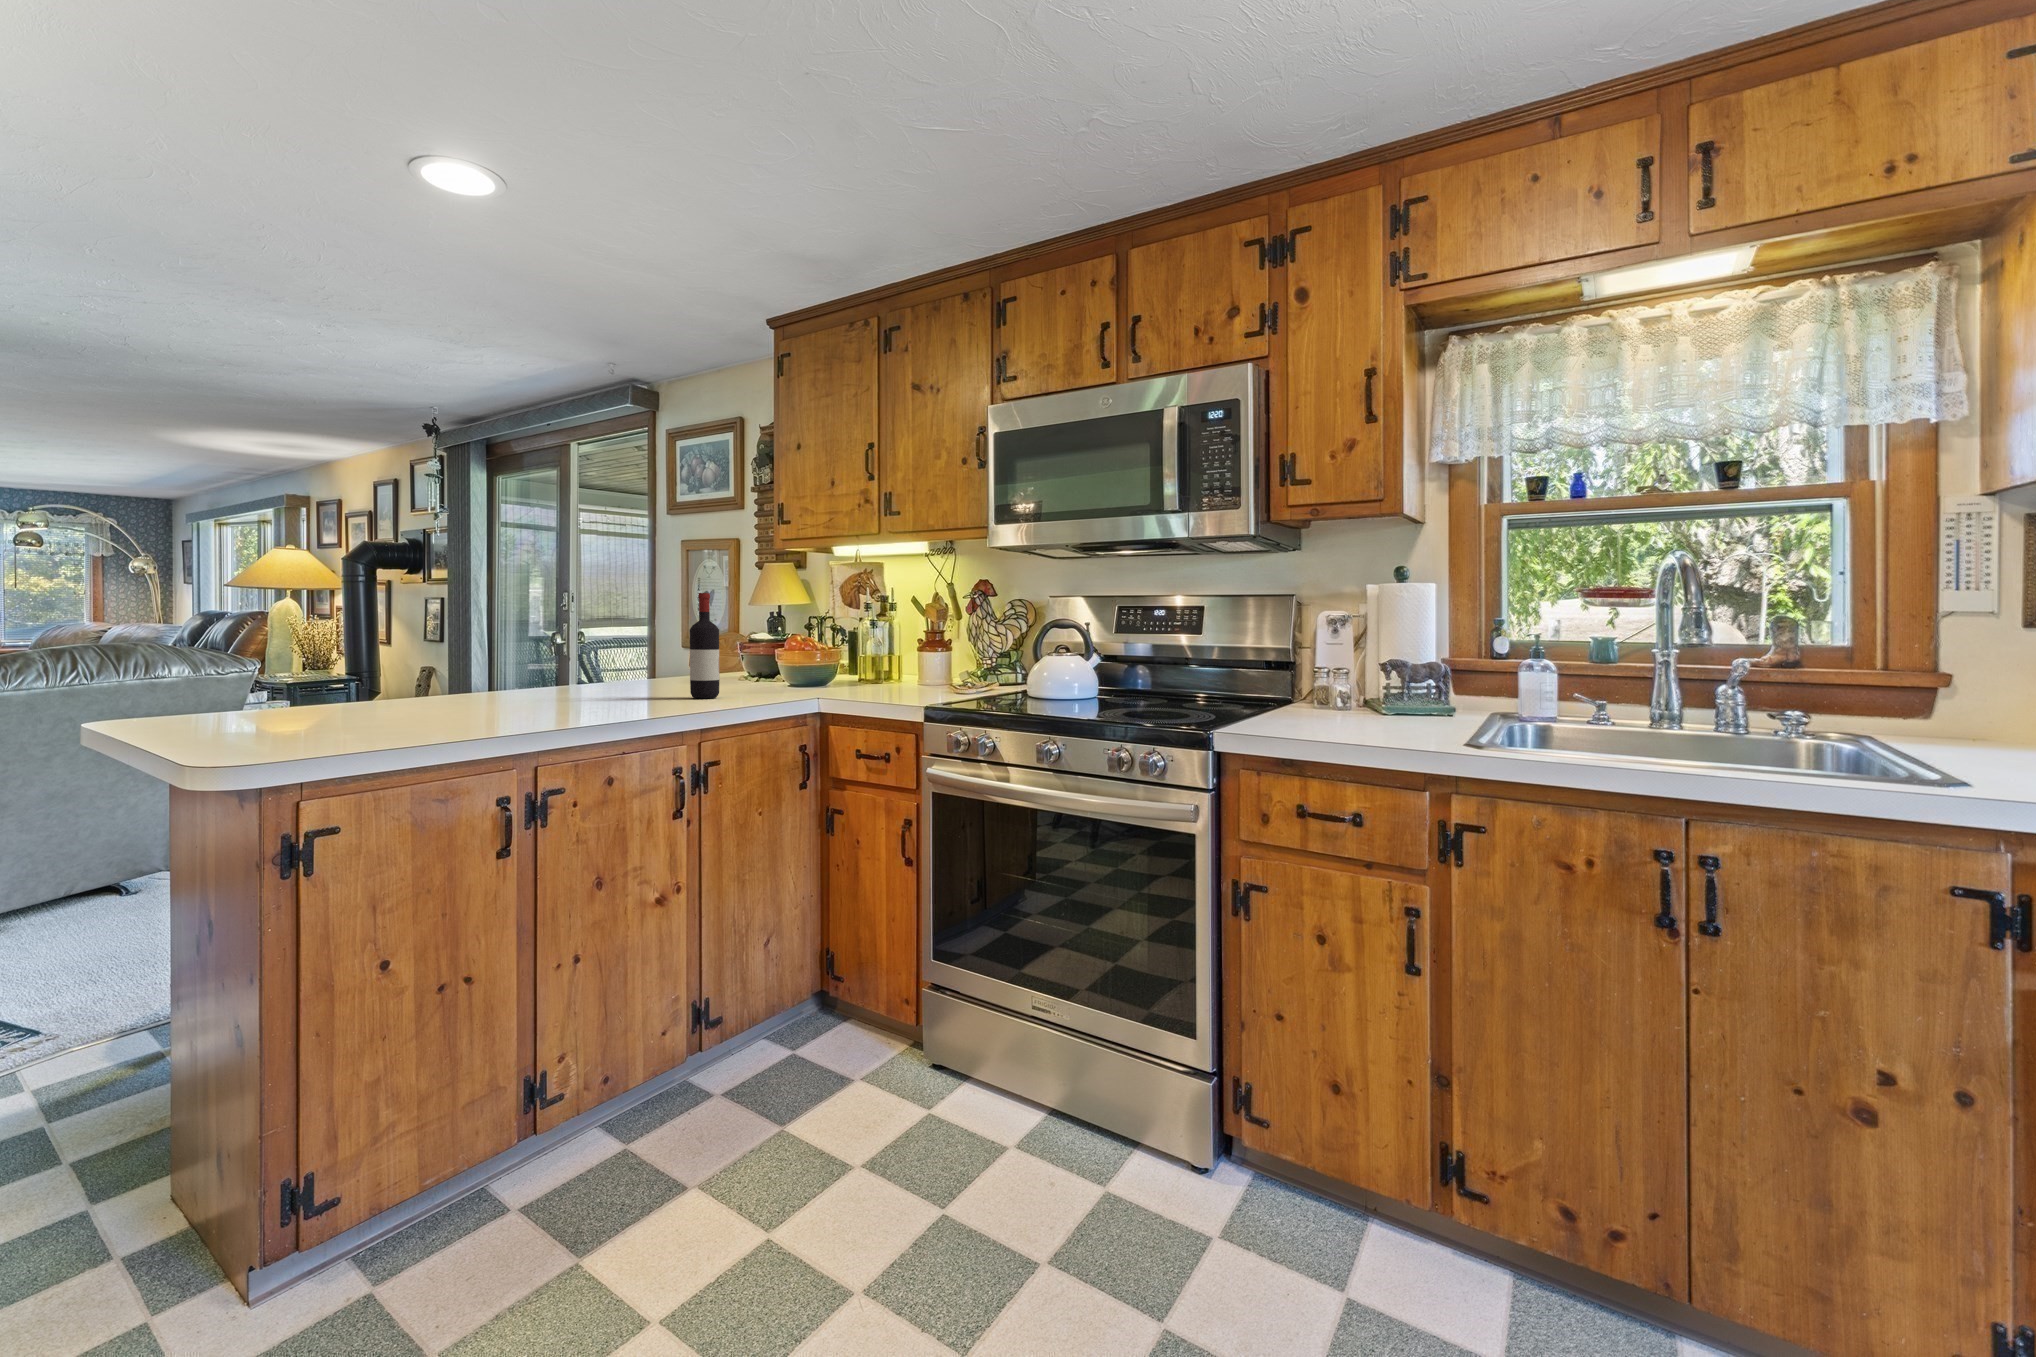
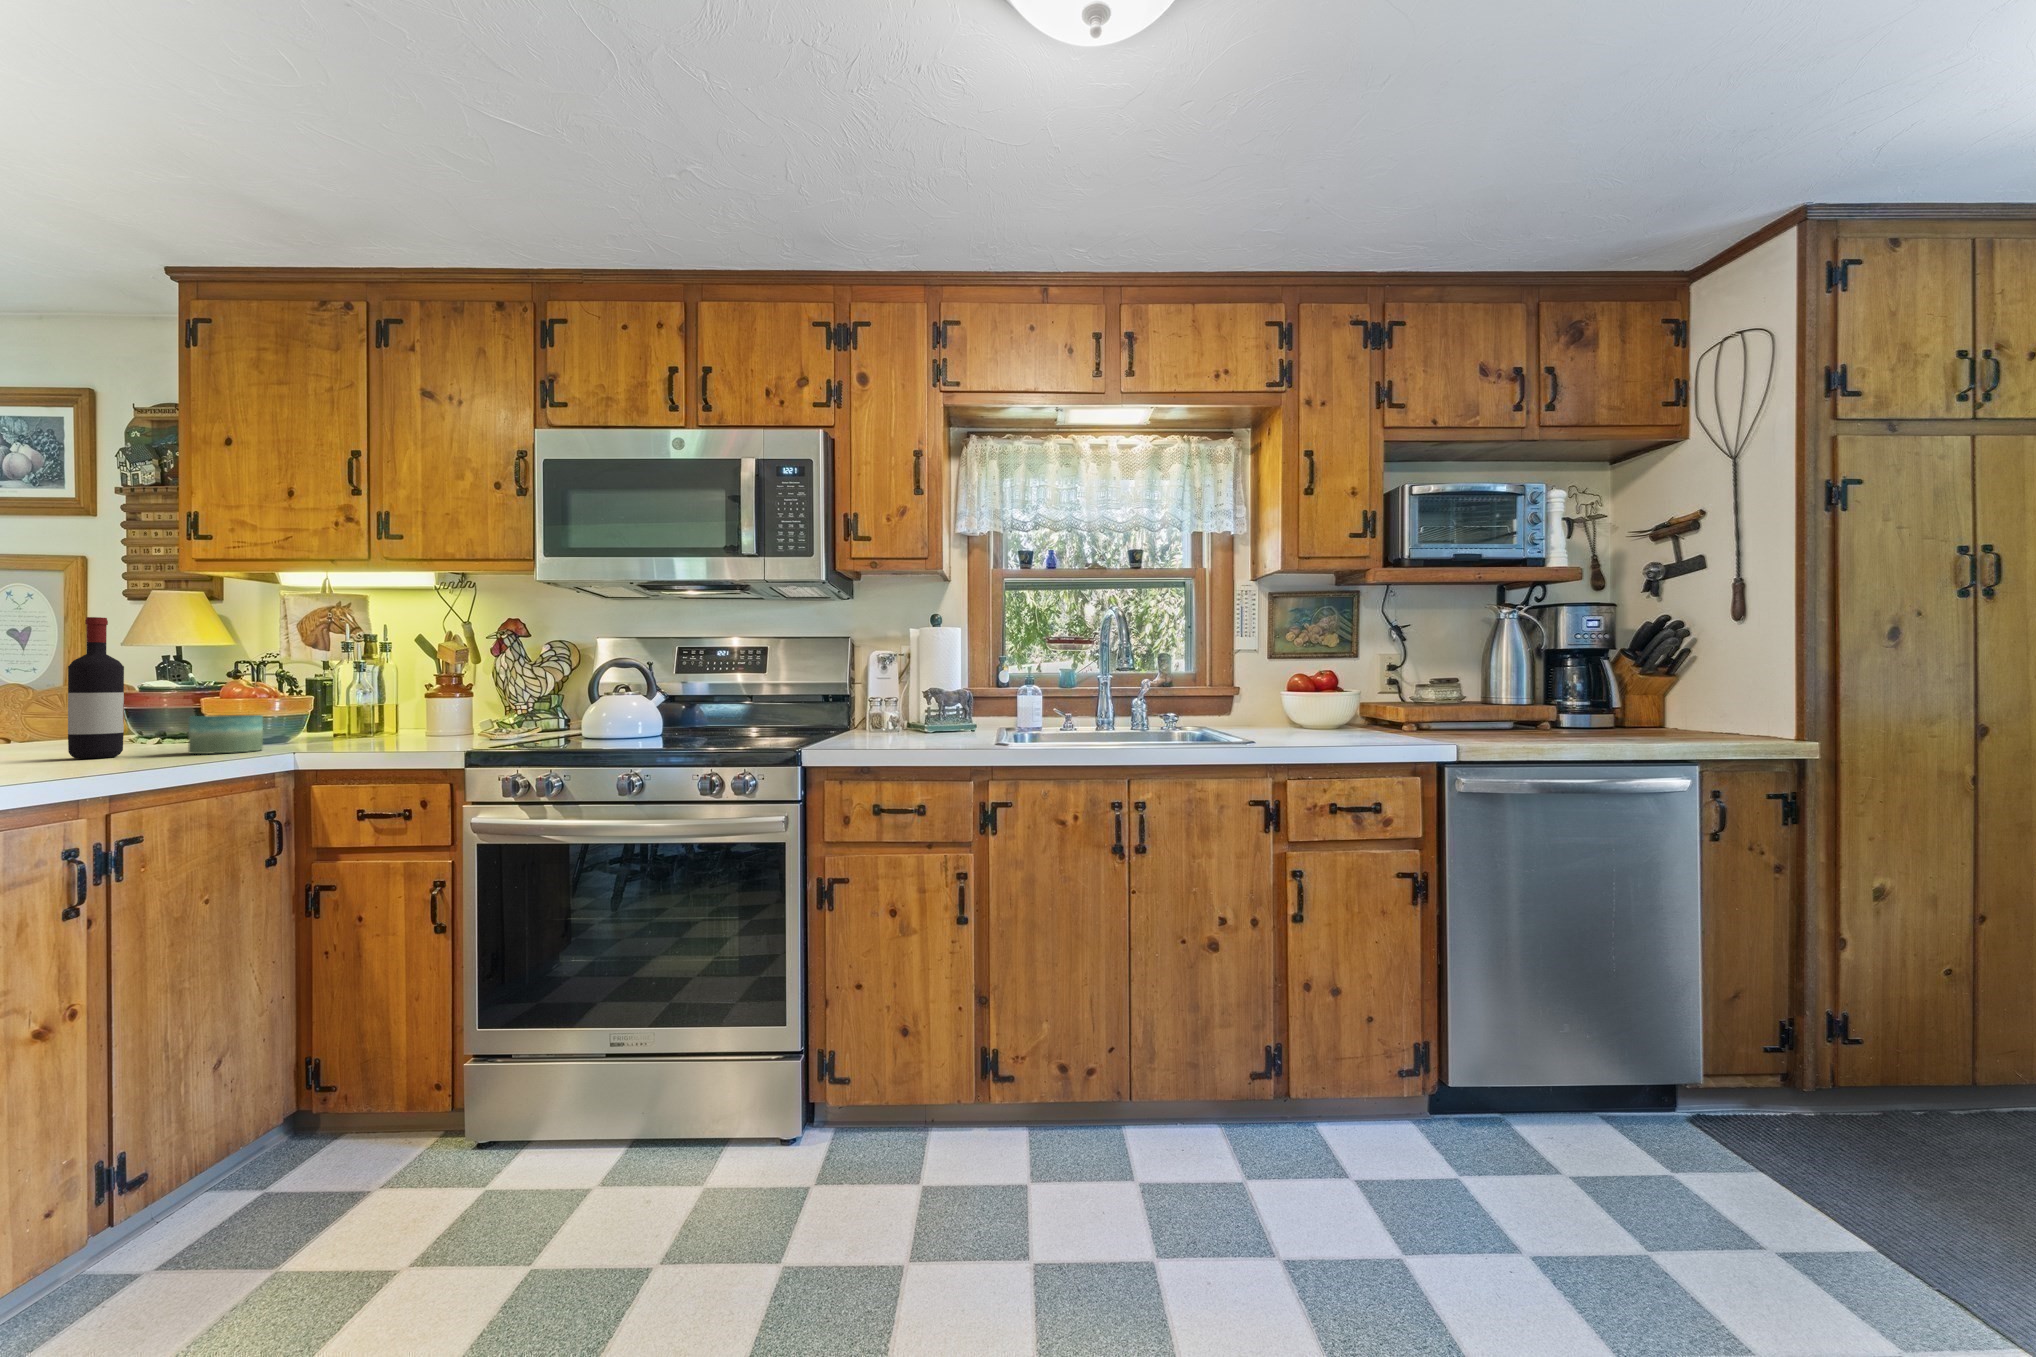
candle: none [753,669,797,699] -> present [188,715,263,754]

